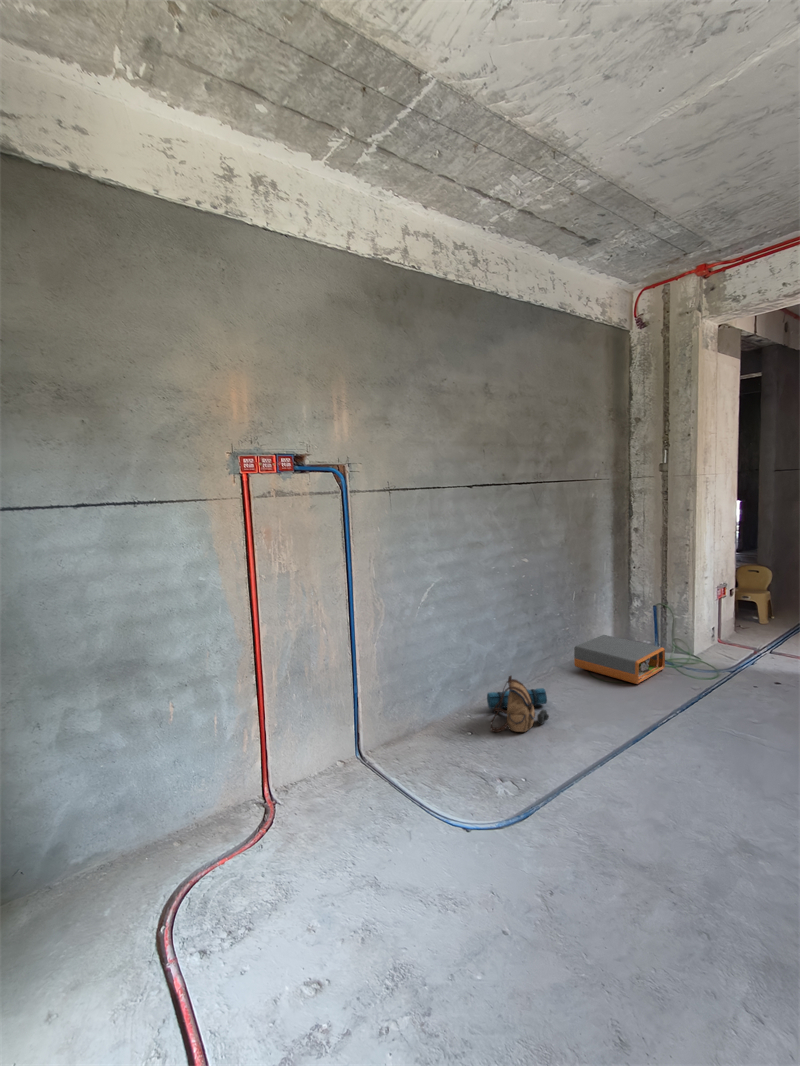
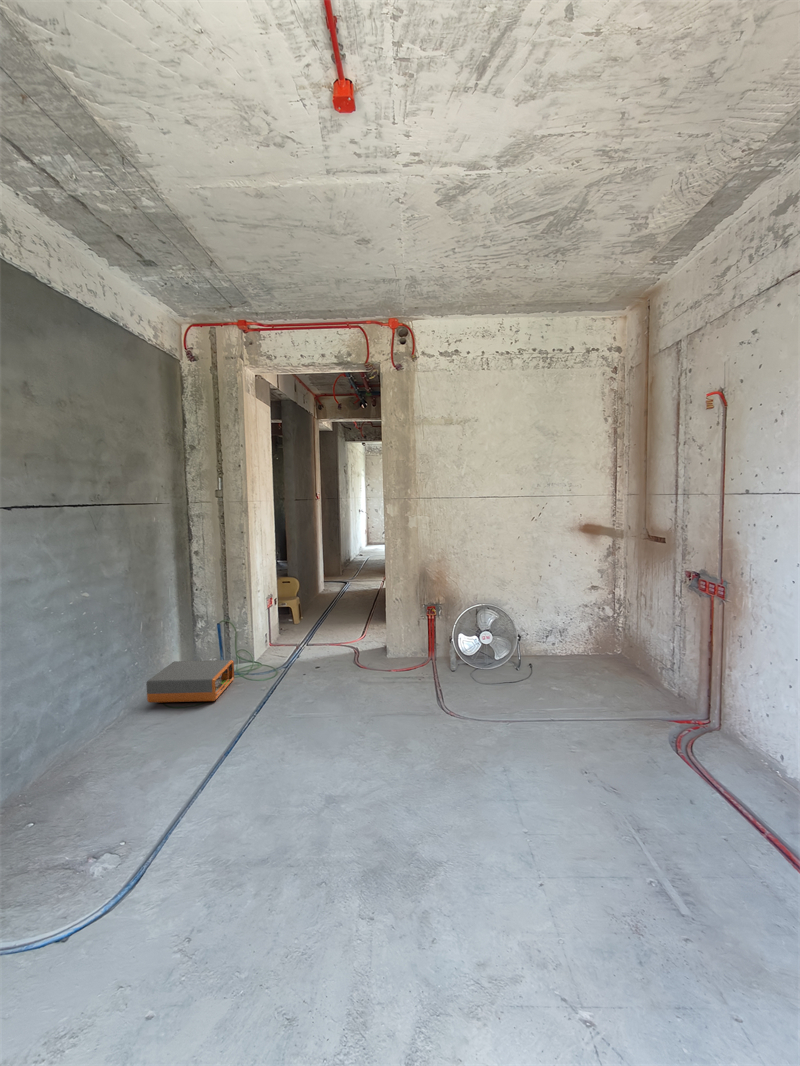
backpack: present [487,676,549,732] -> none [47,735,135,812]

